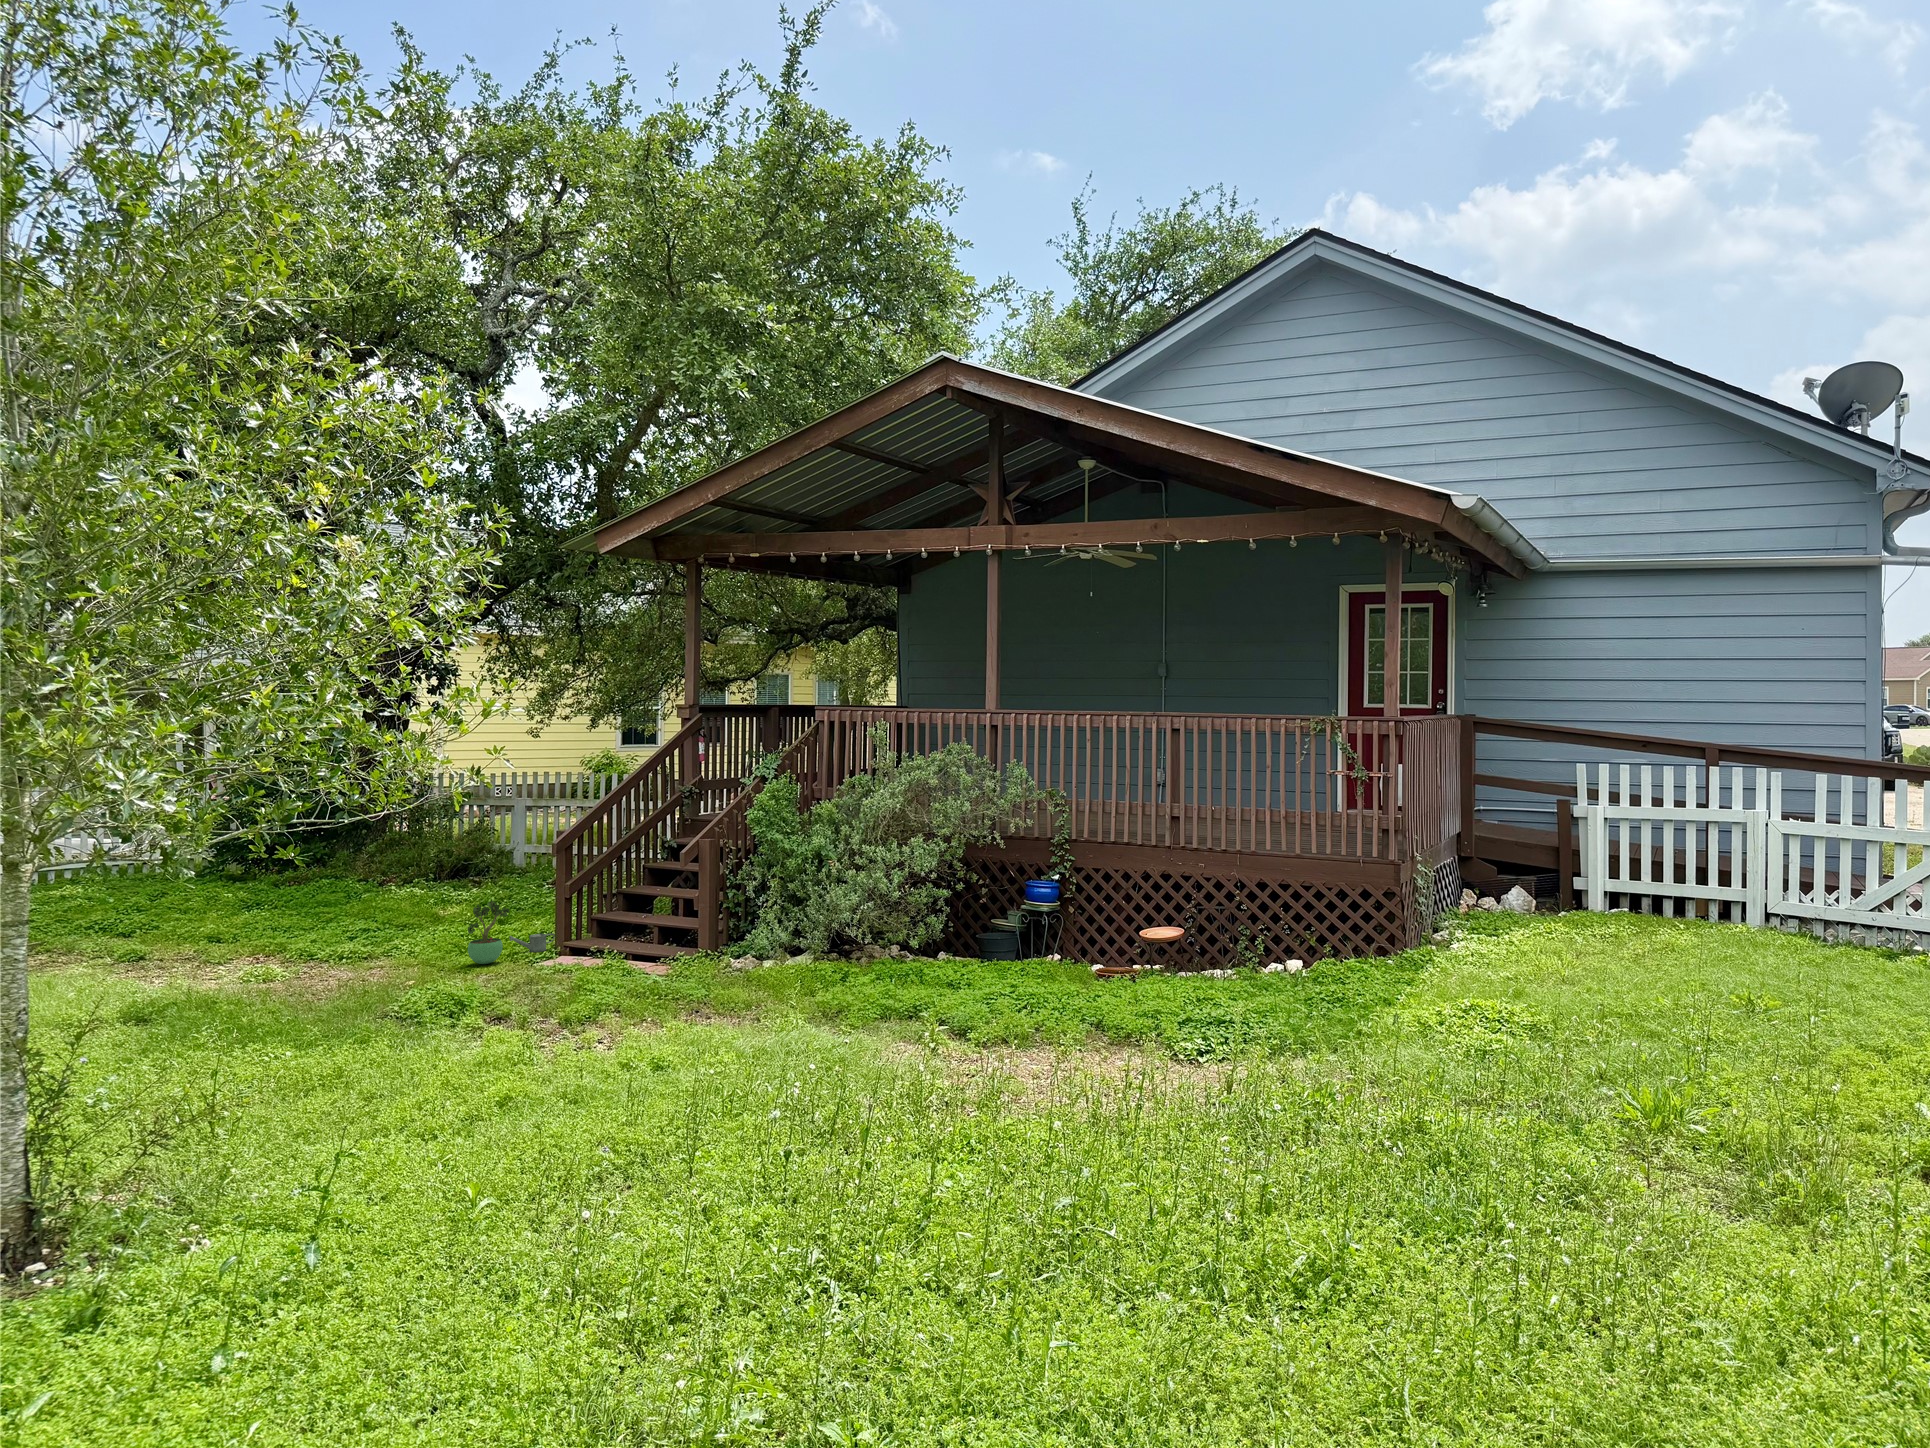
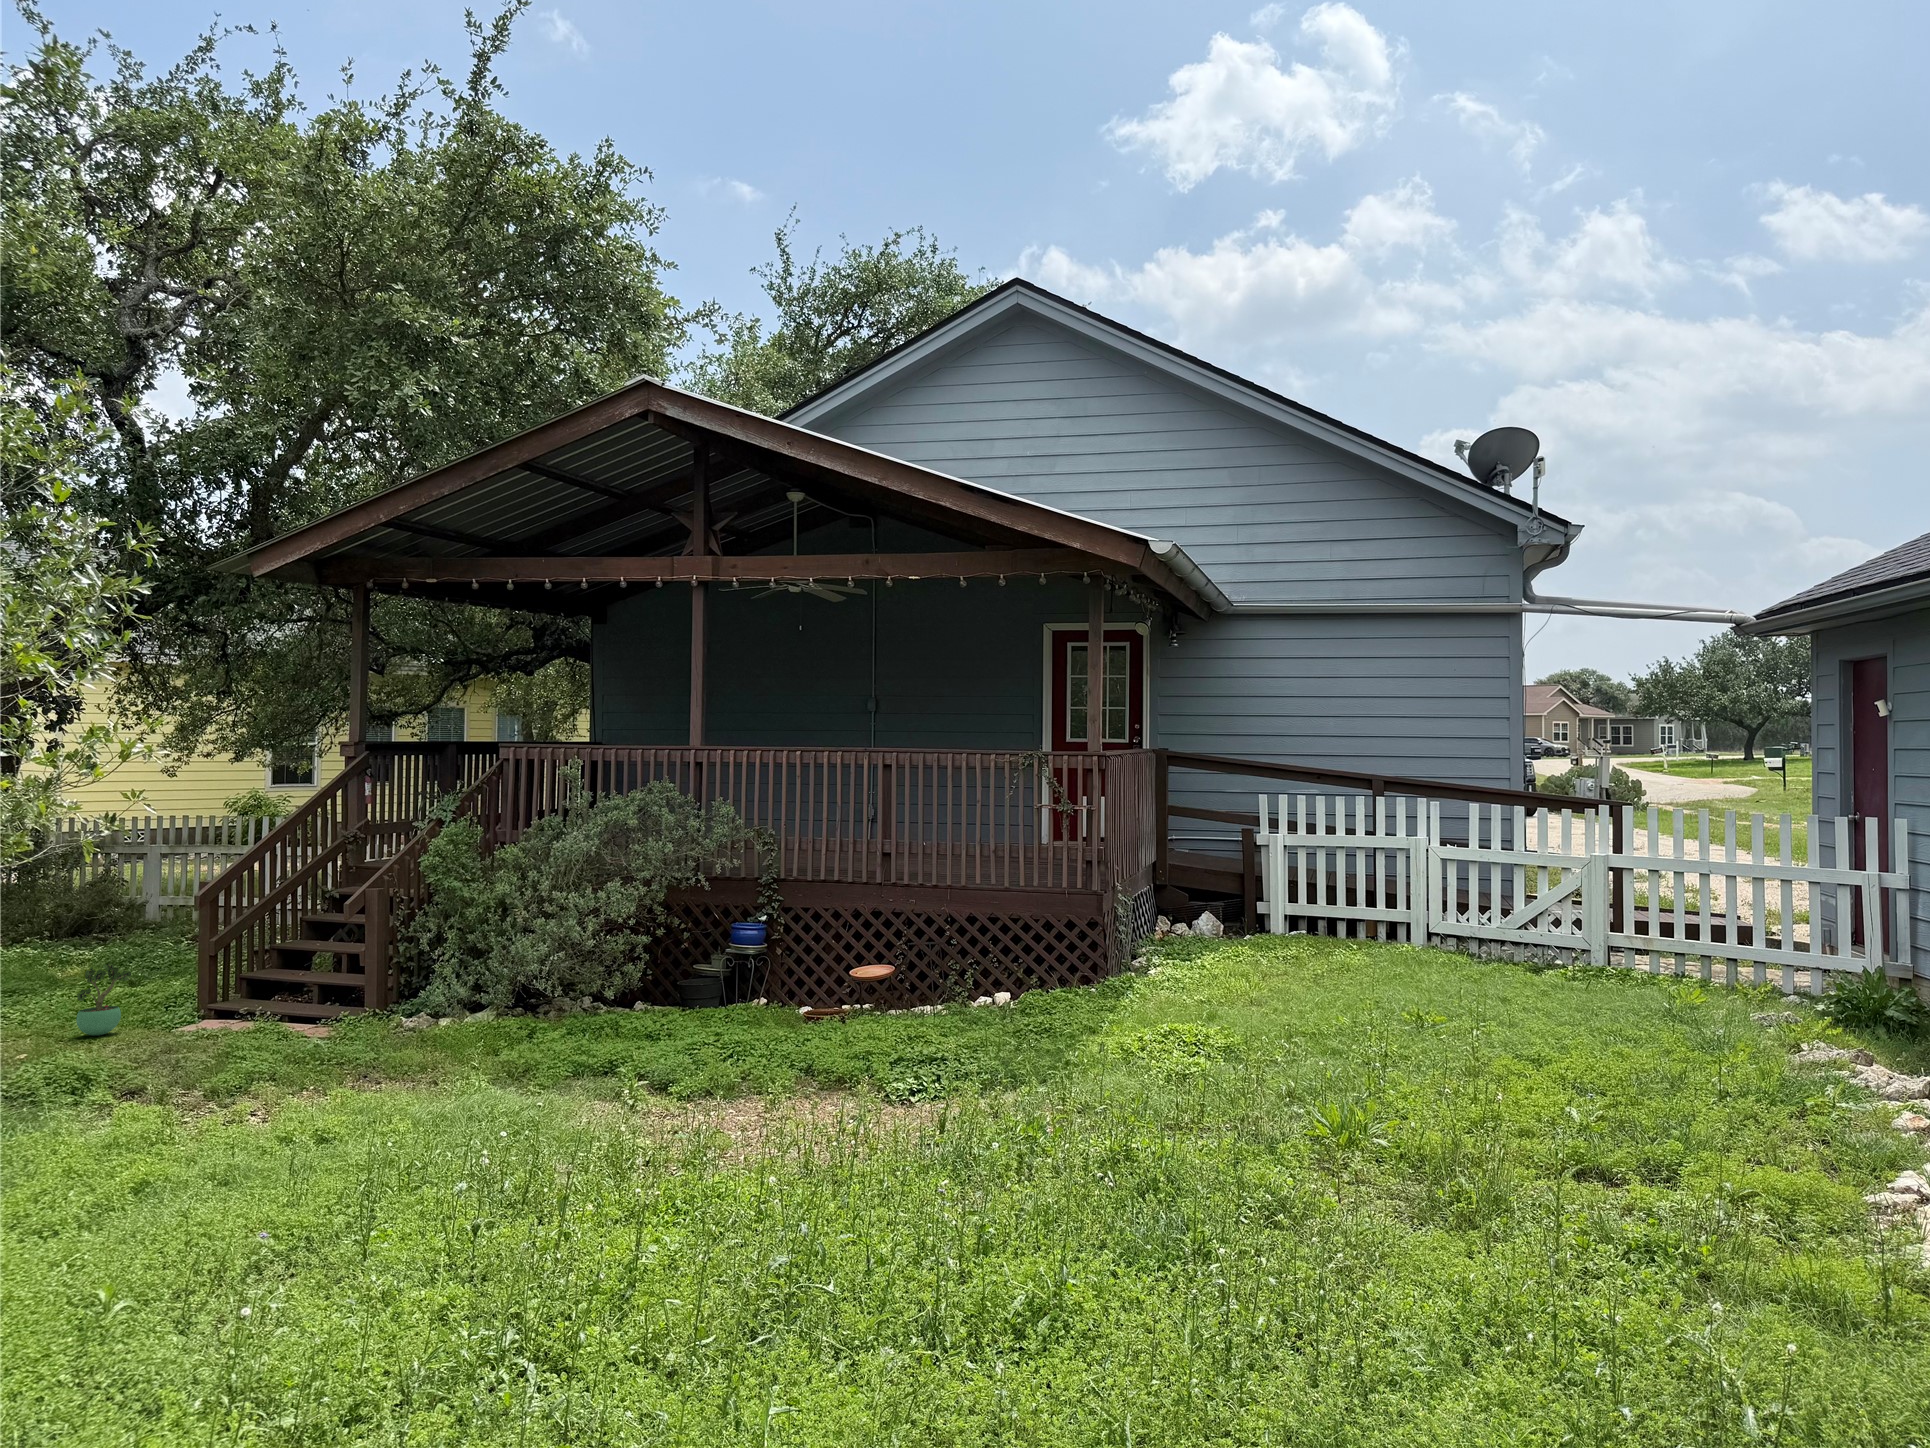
watering can: present [510,934,555,952] -> none [130,1001,187,1022]

